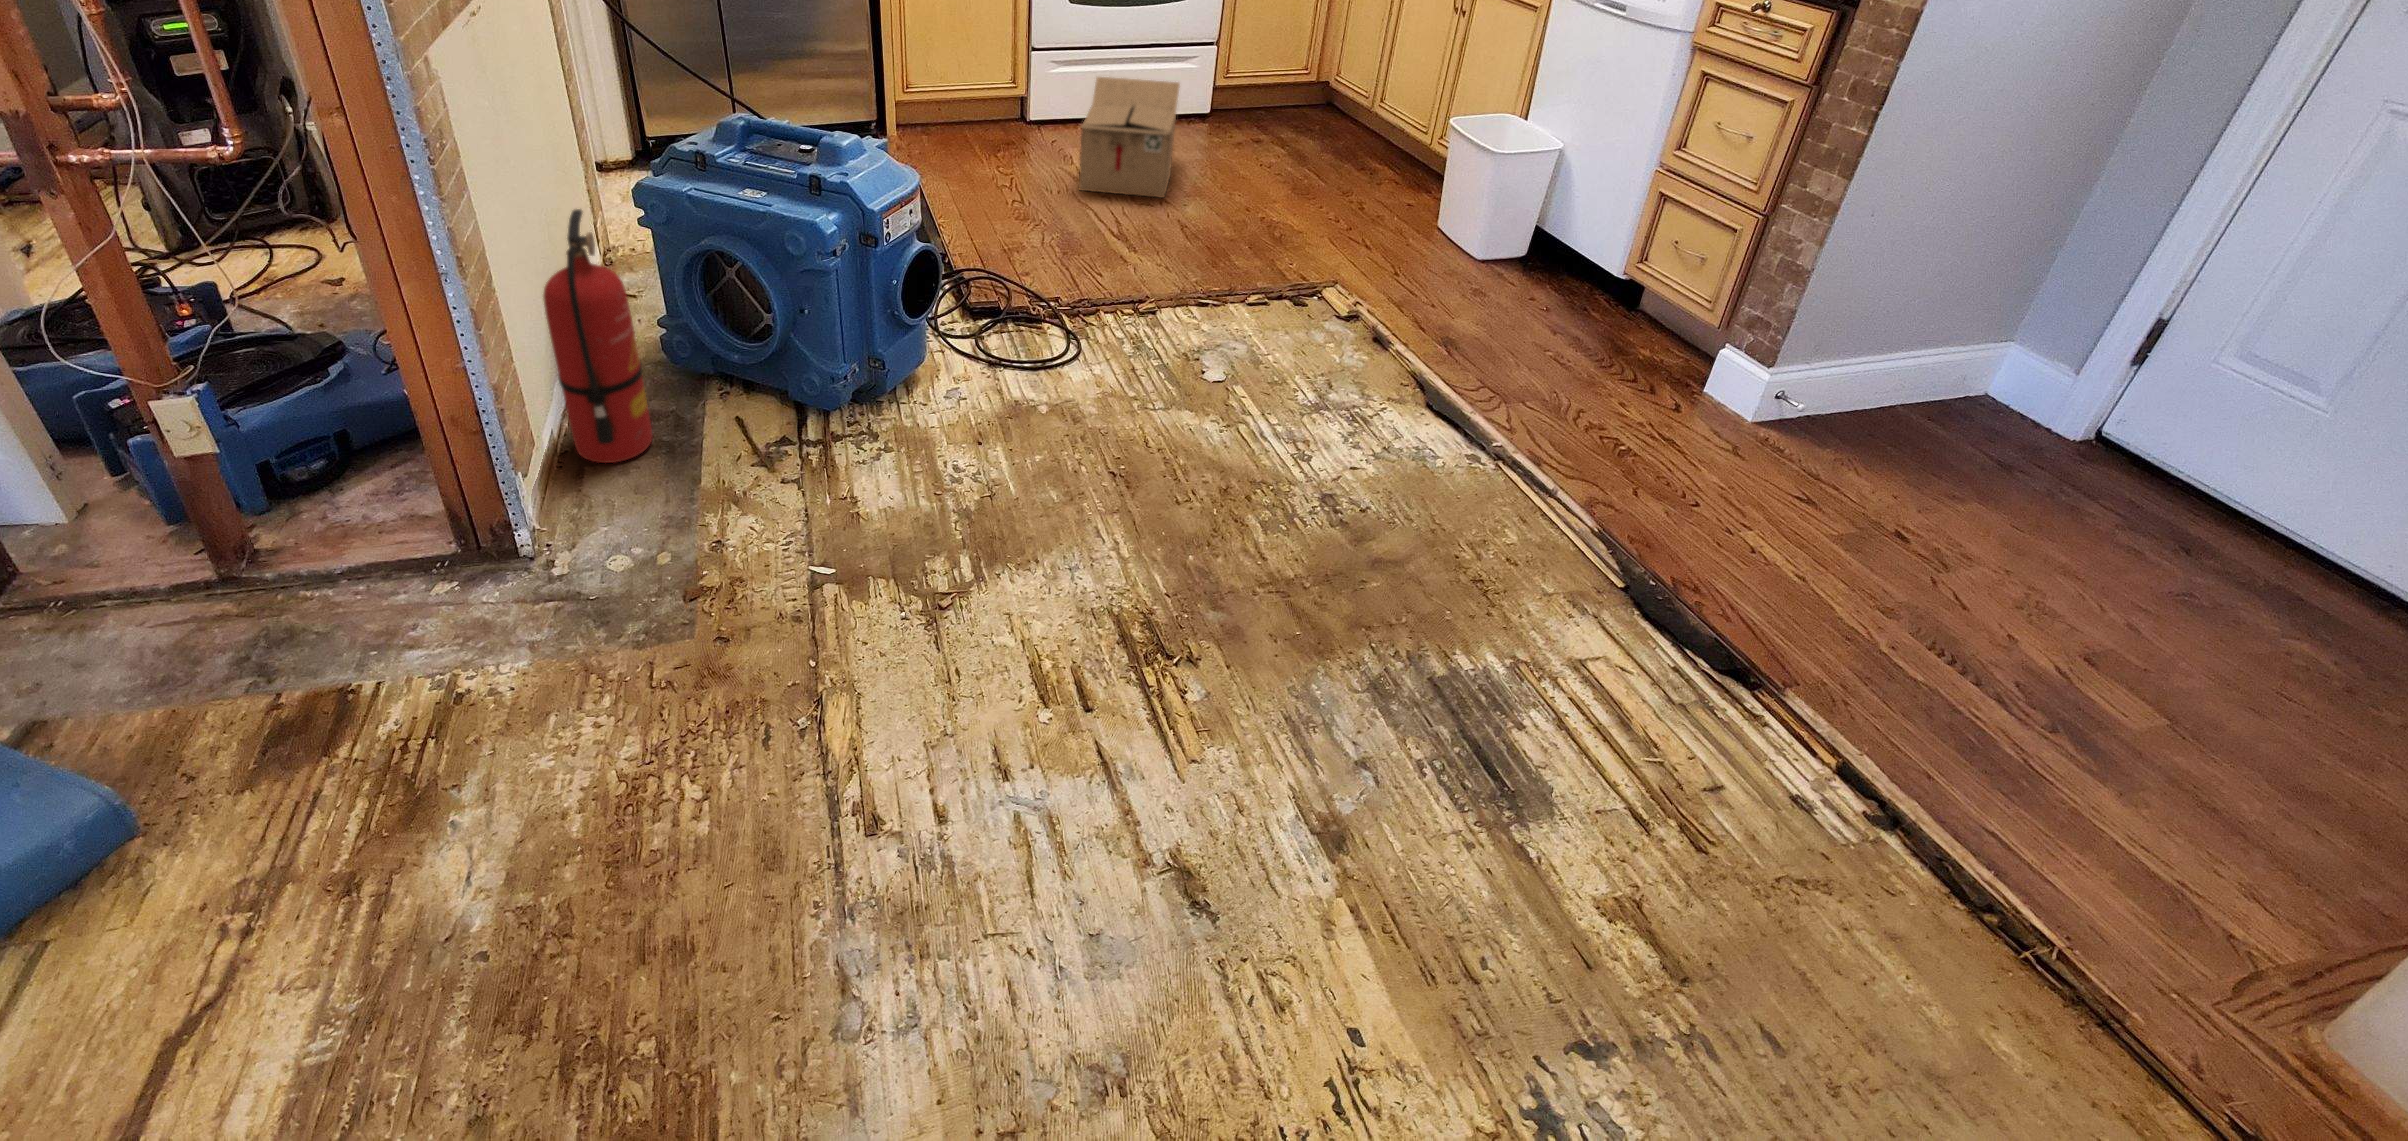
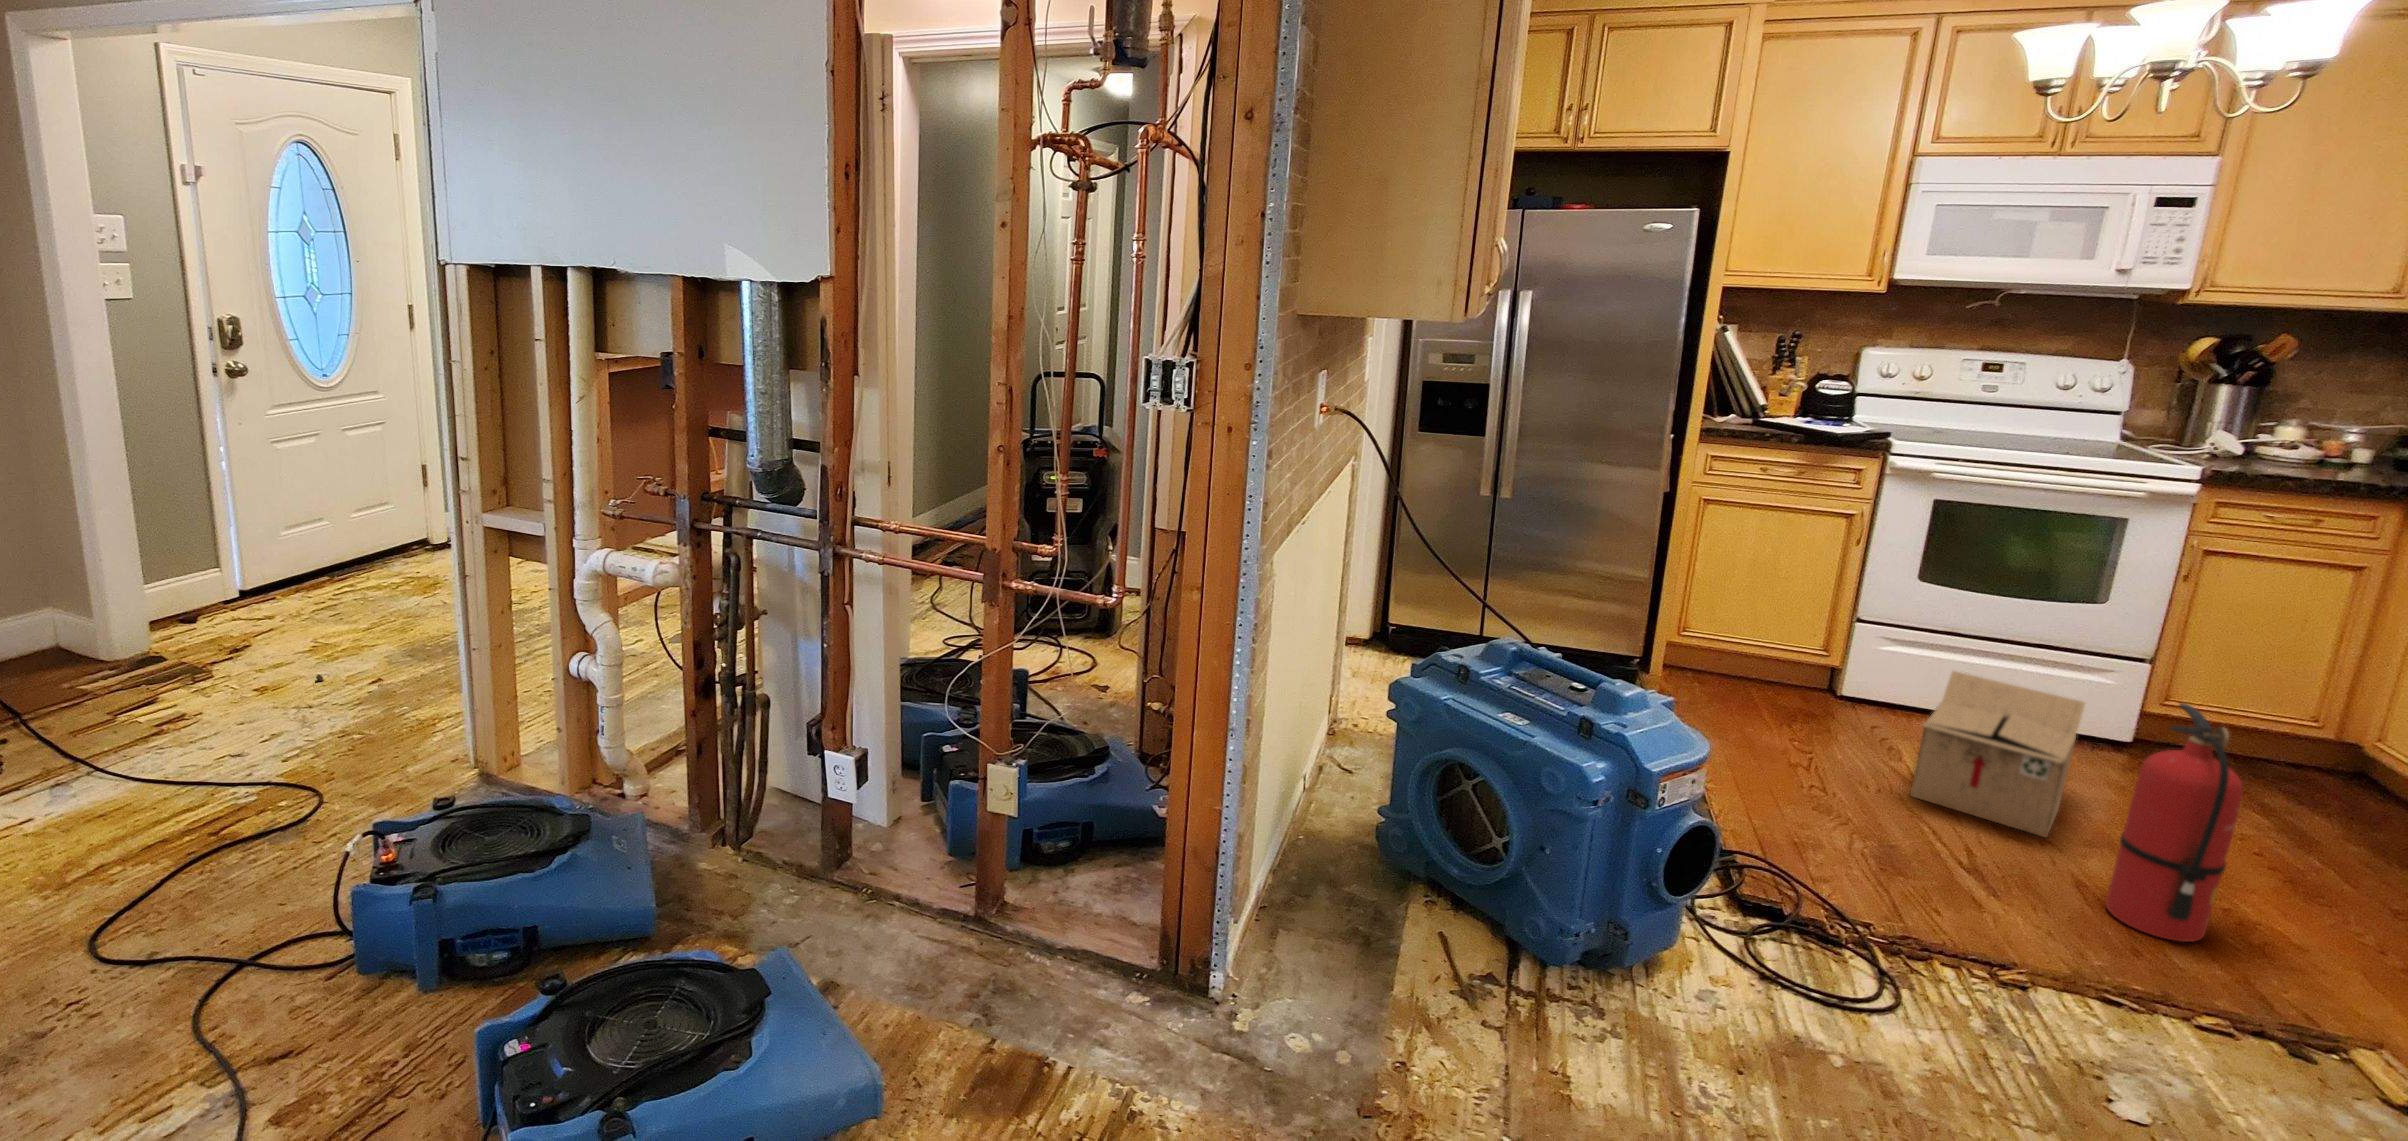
fire extinguisher: present [543,209,653,463] -> present [2106,703,2243,942]

